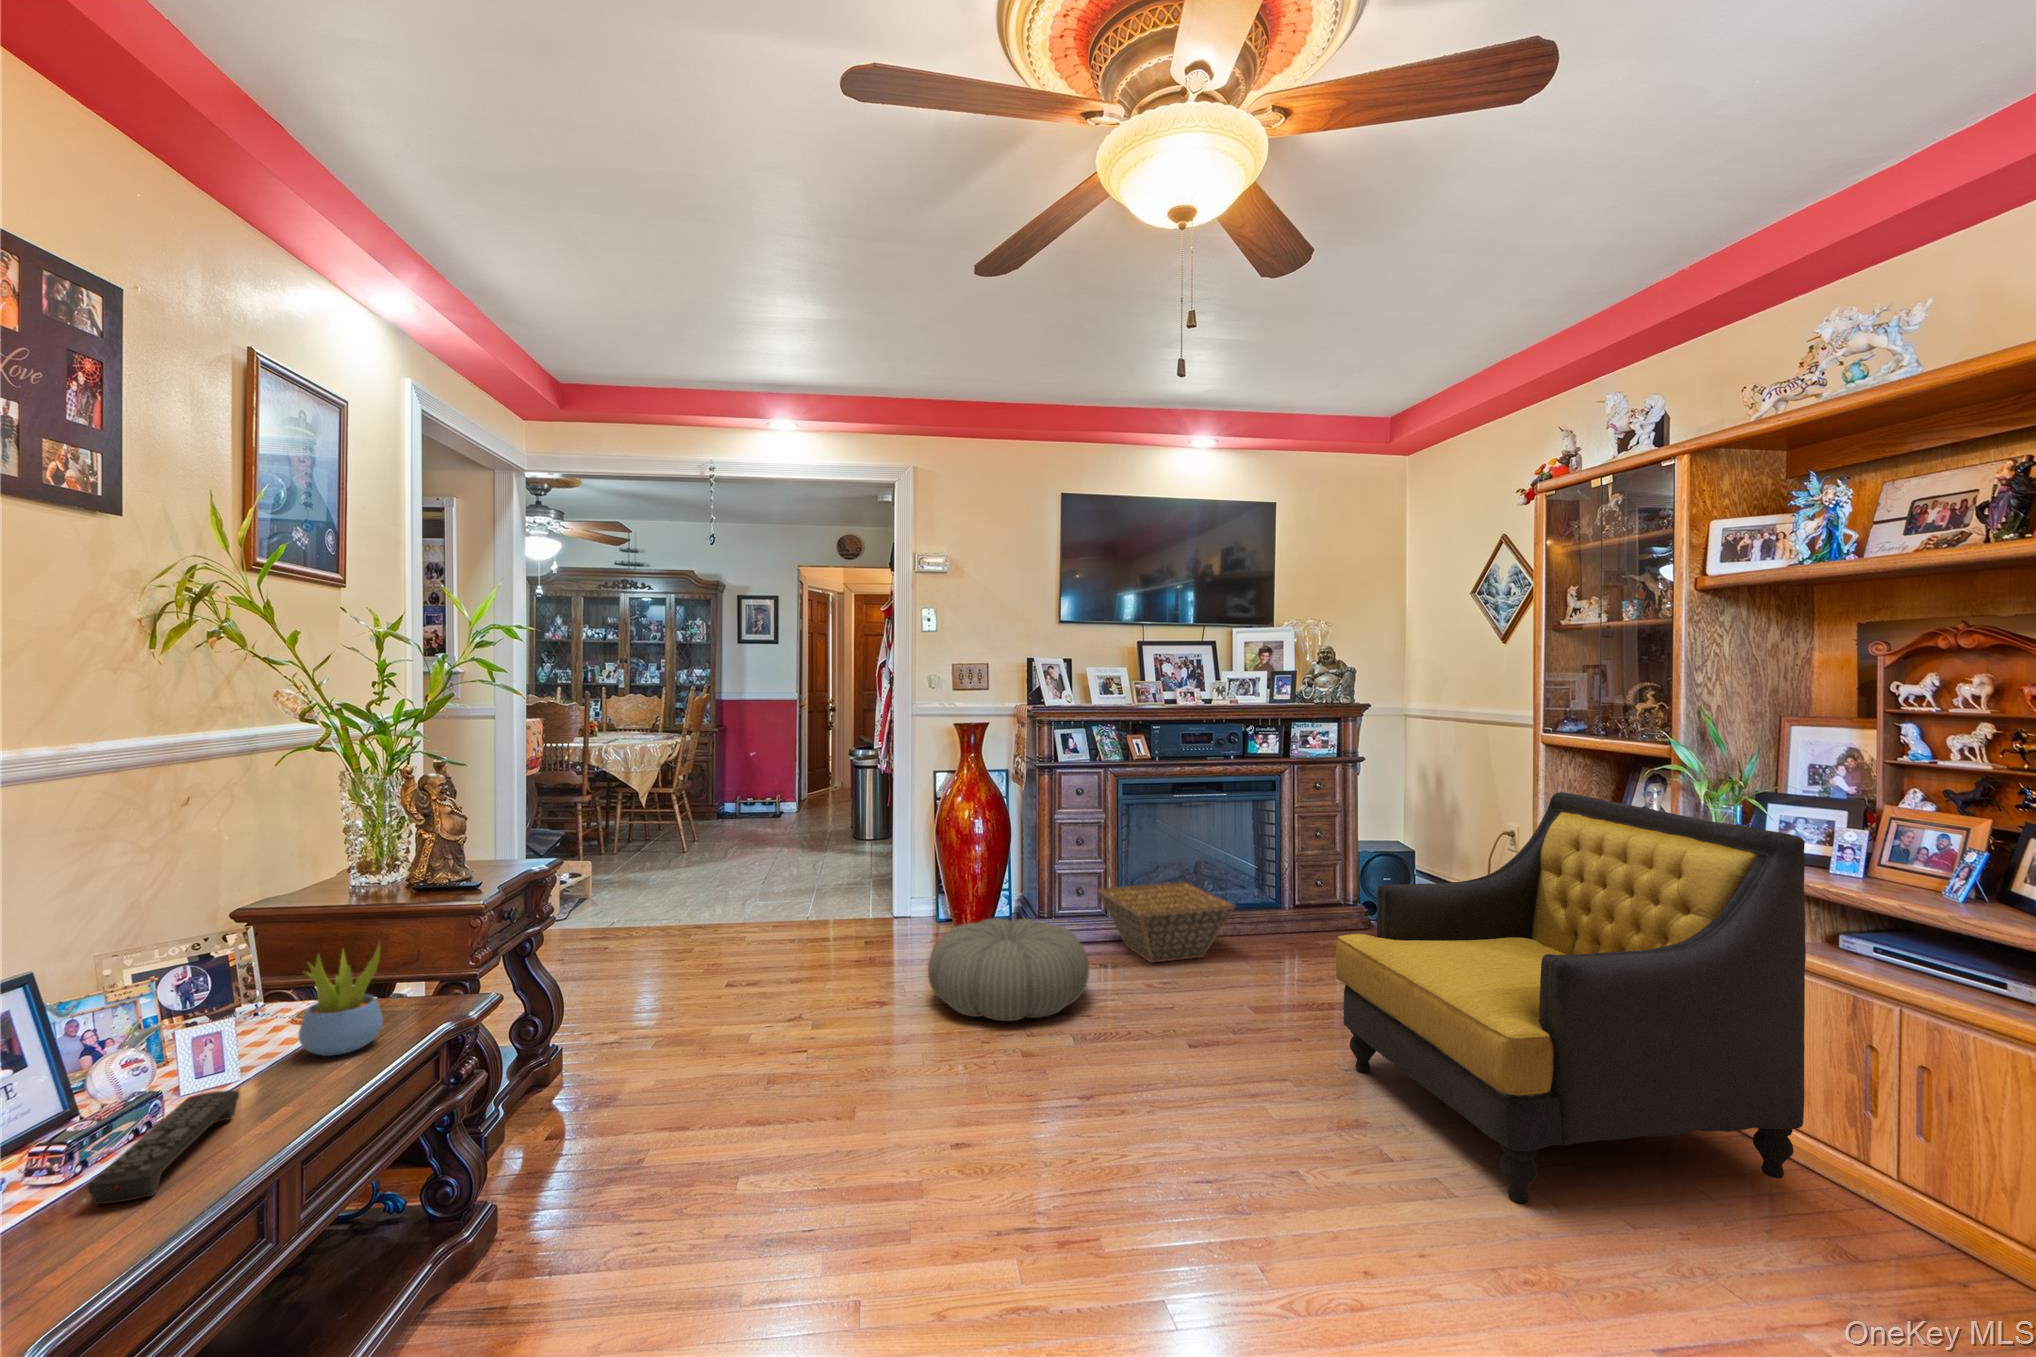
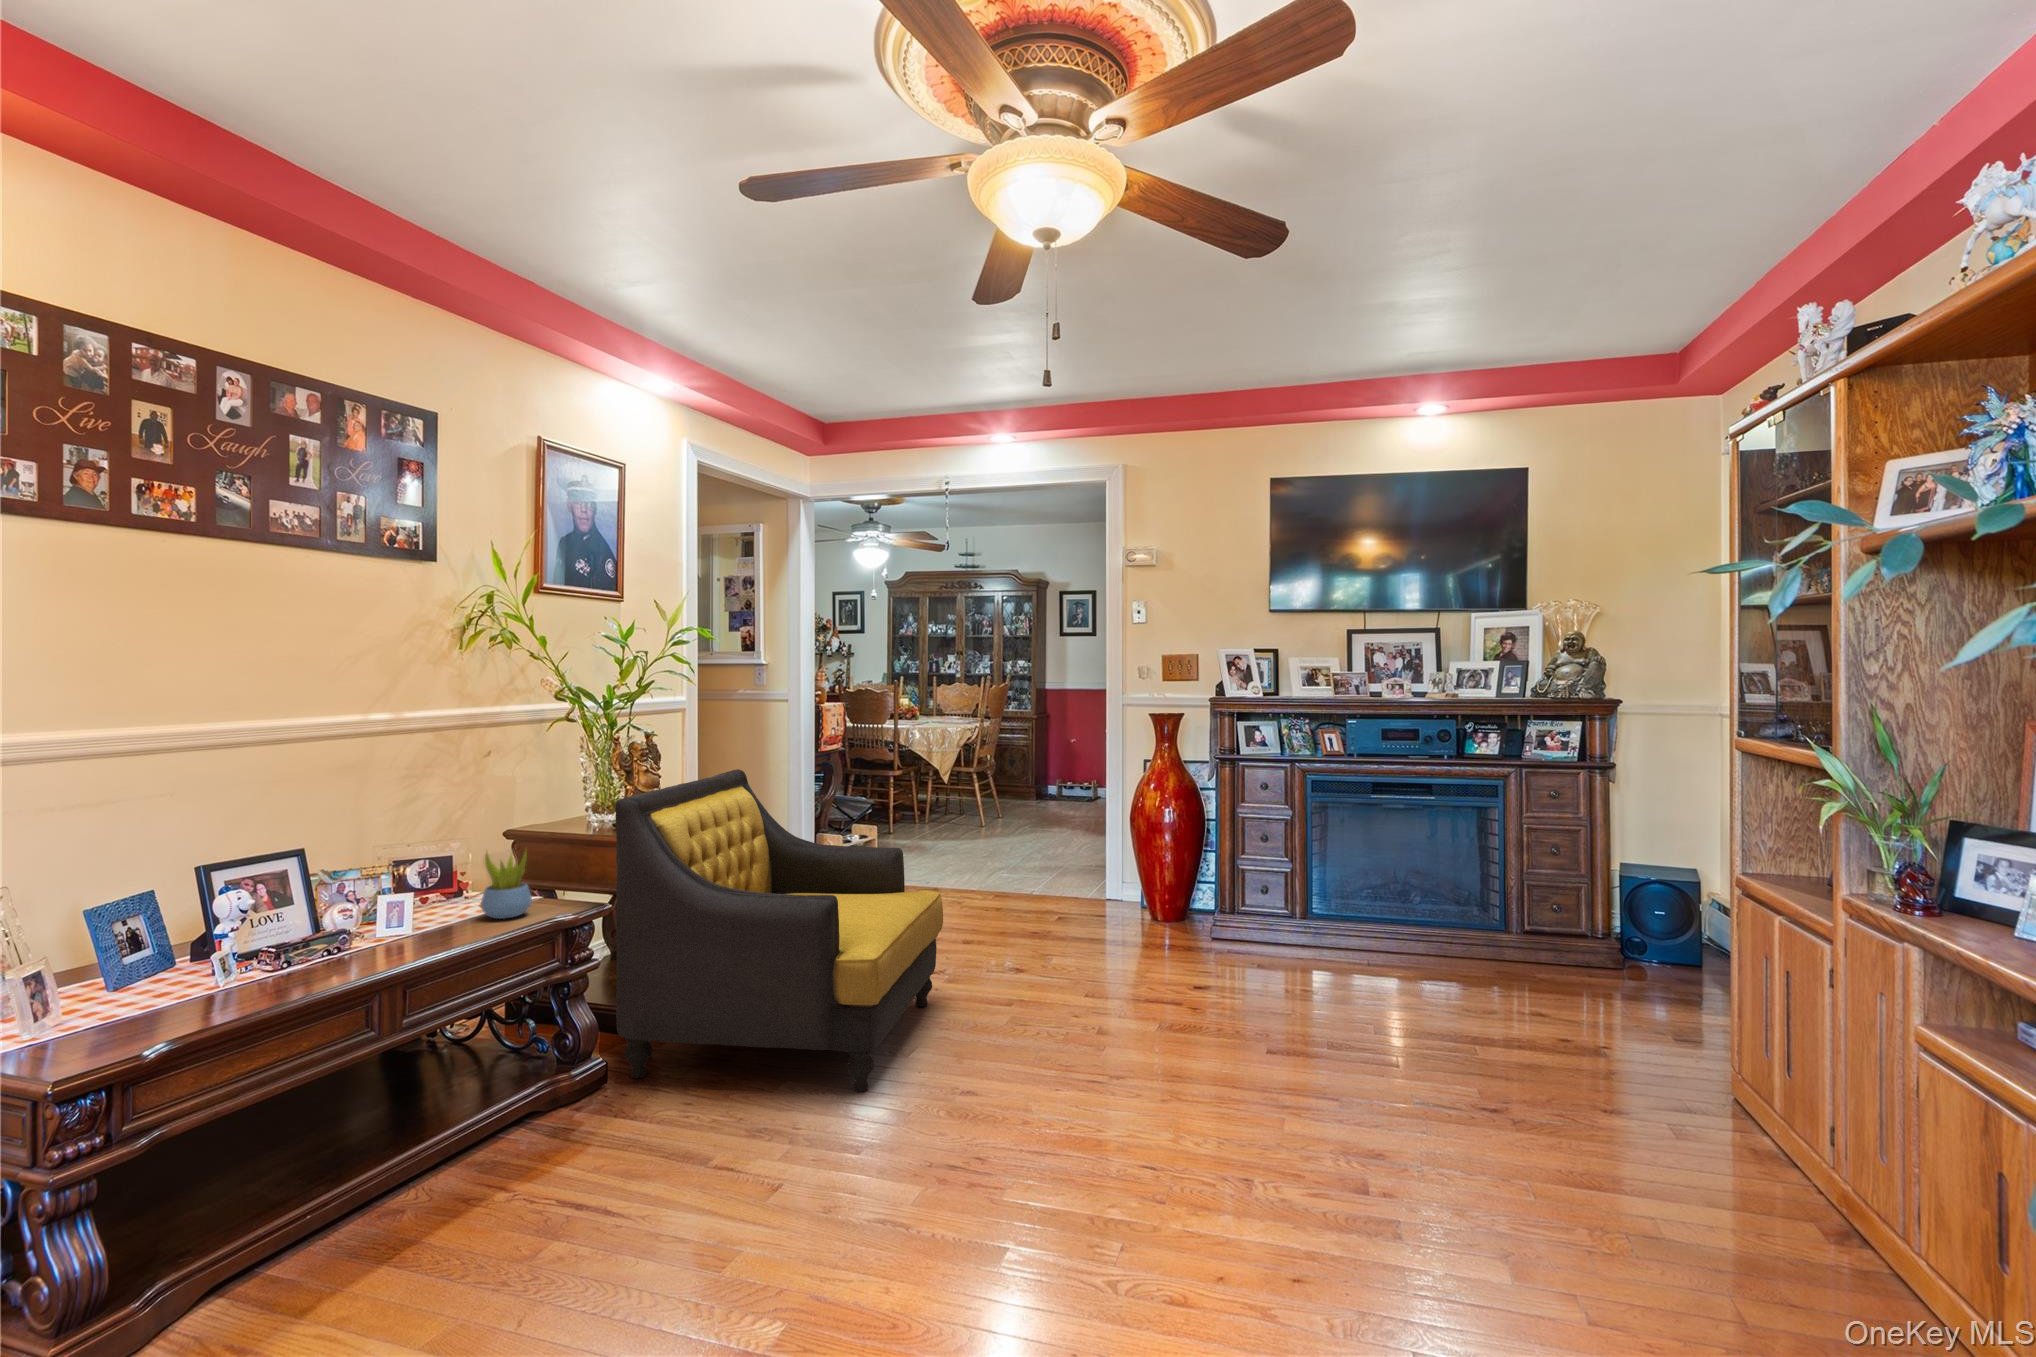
armchair: present [1336,792,1806,1203] -> present [615,769,943,1093]
basket: present [1098,882,1235,963] -> none [1278,890,1412,975]
pouf: present [928,918,1089,1021] -> none [1055,904,1212,1002]
remote control: present [87,1090,239,1204] -> none [312,924,419,969]

